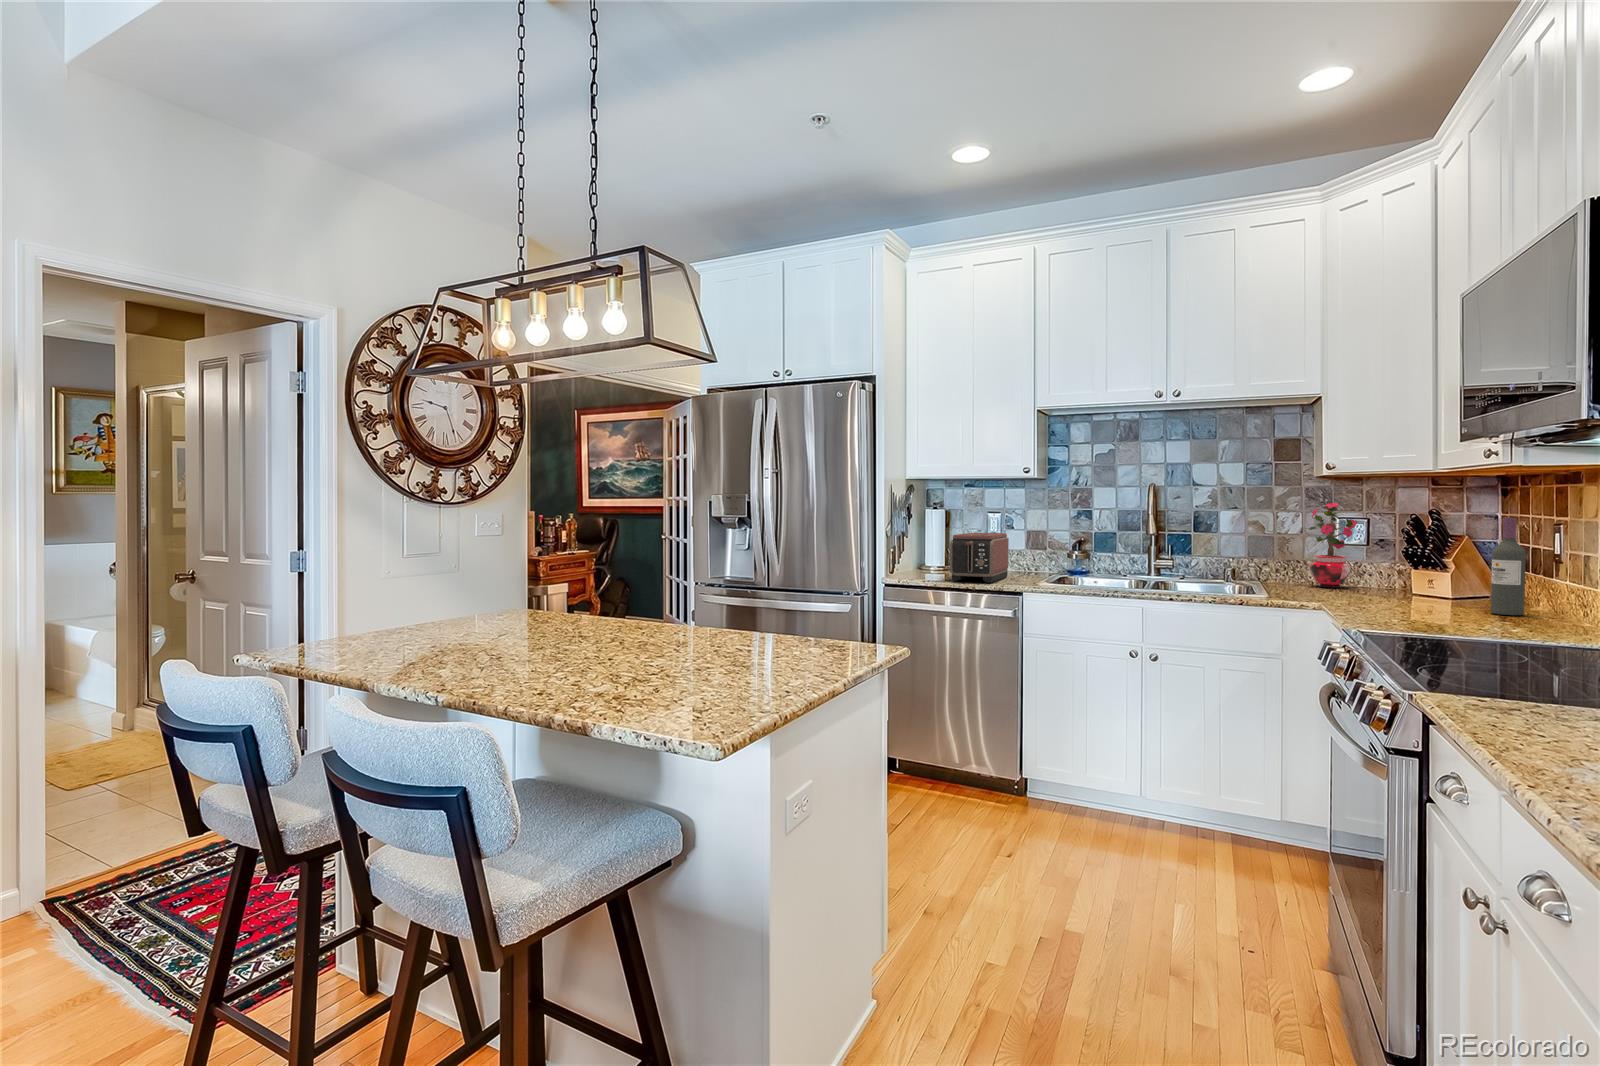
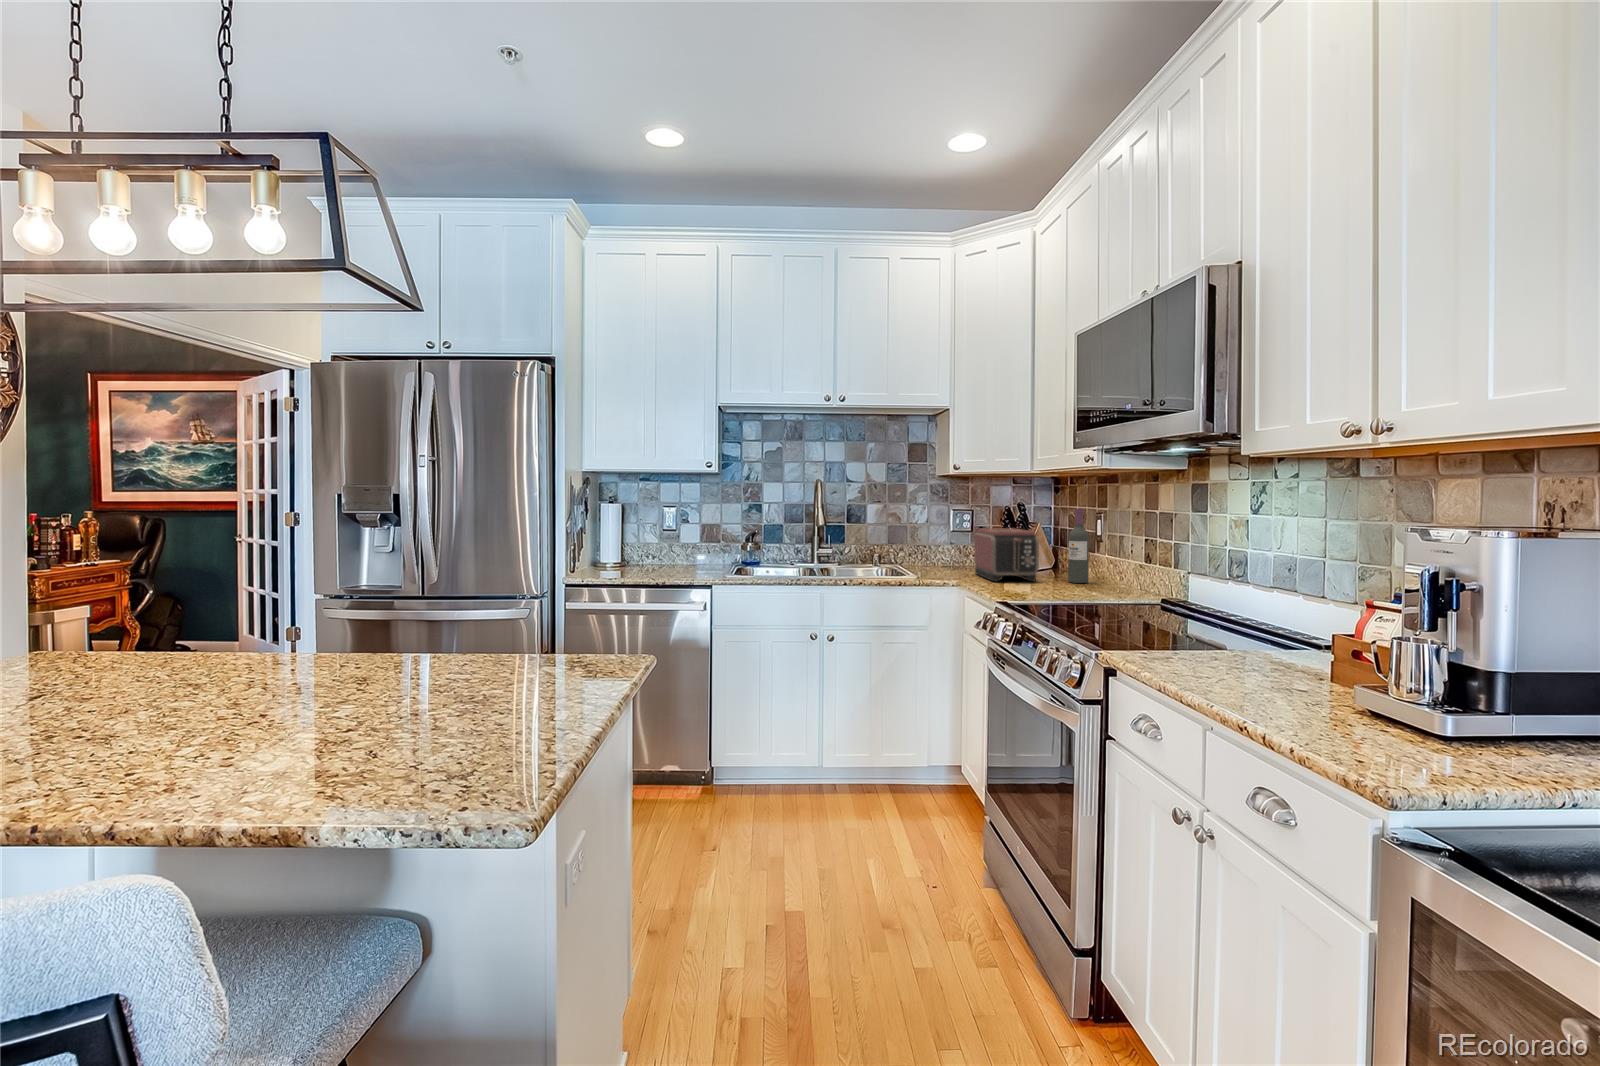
potted plant: present [1305,502,1357,588] -> none [928,495,966,567]
toaster: present [950,533,1009,583] -> present [974,528,1039,581]

